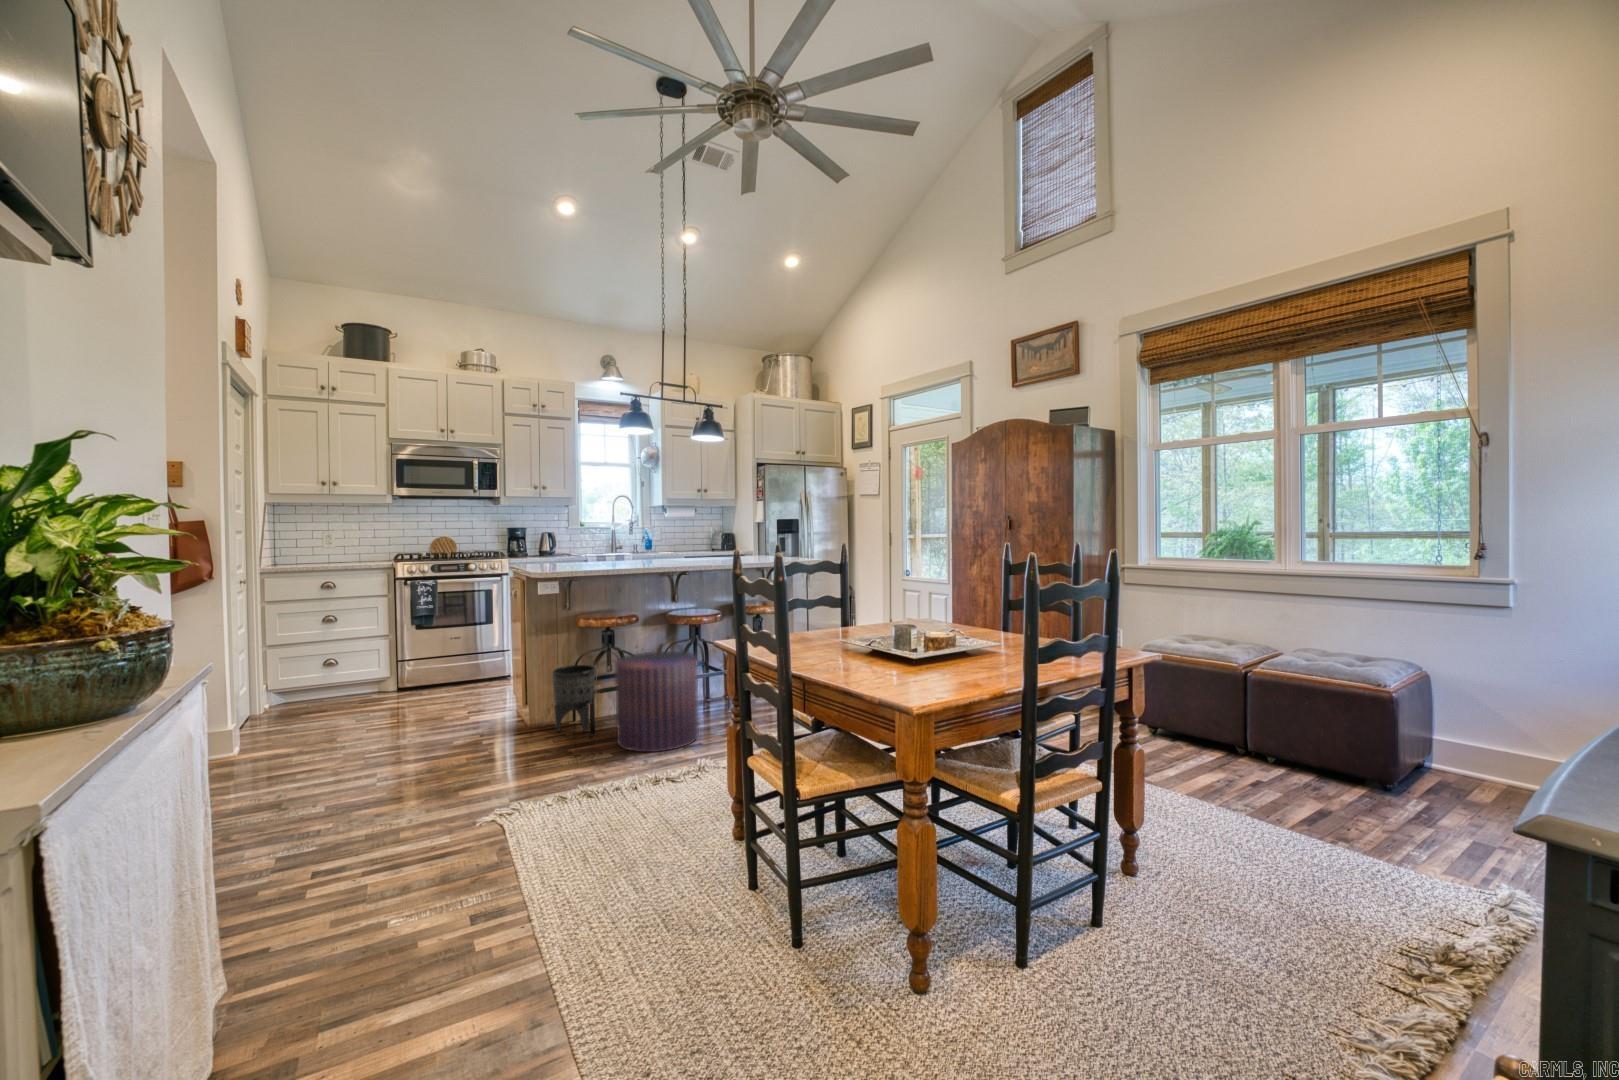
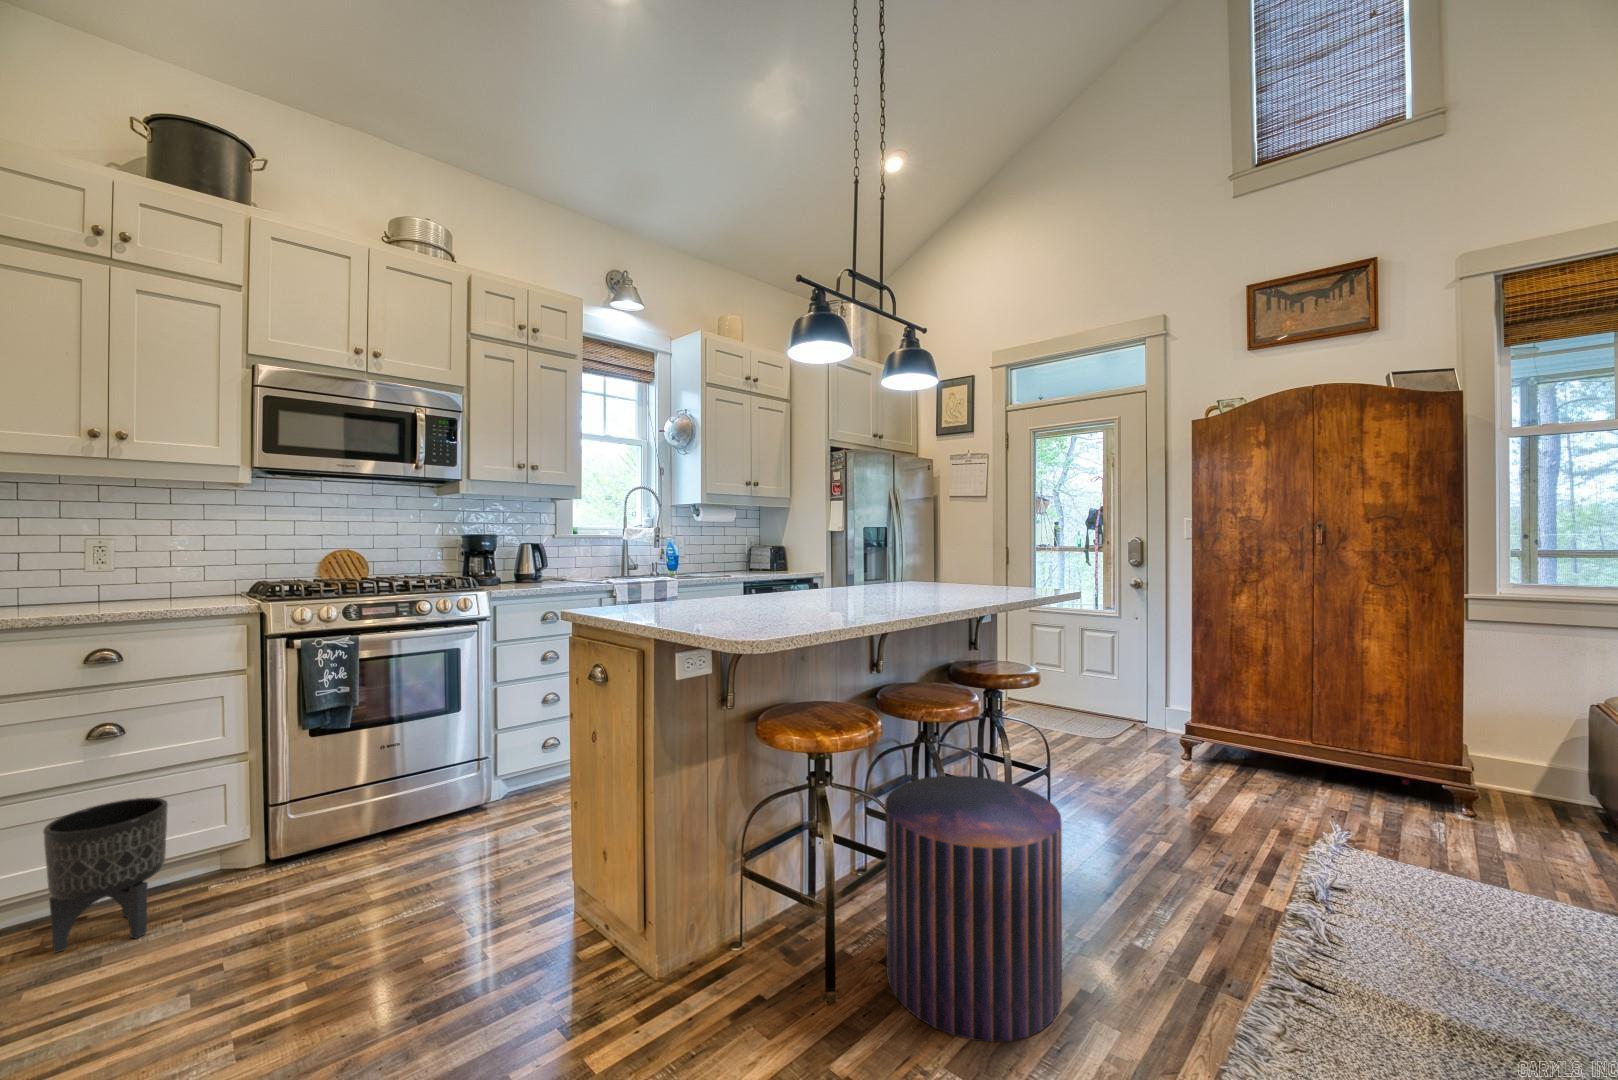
planter: present [552,665,597,732] -> present [43,798,168,953]

